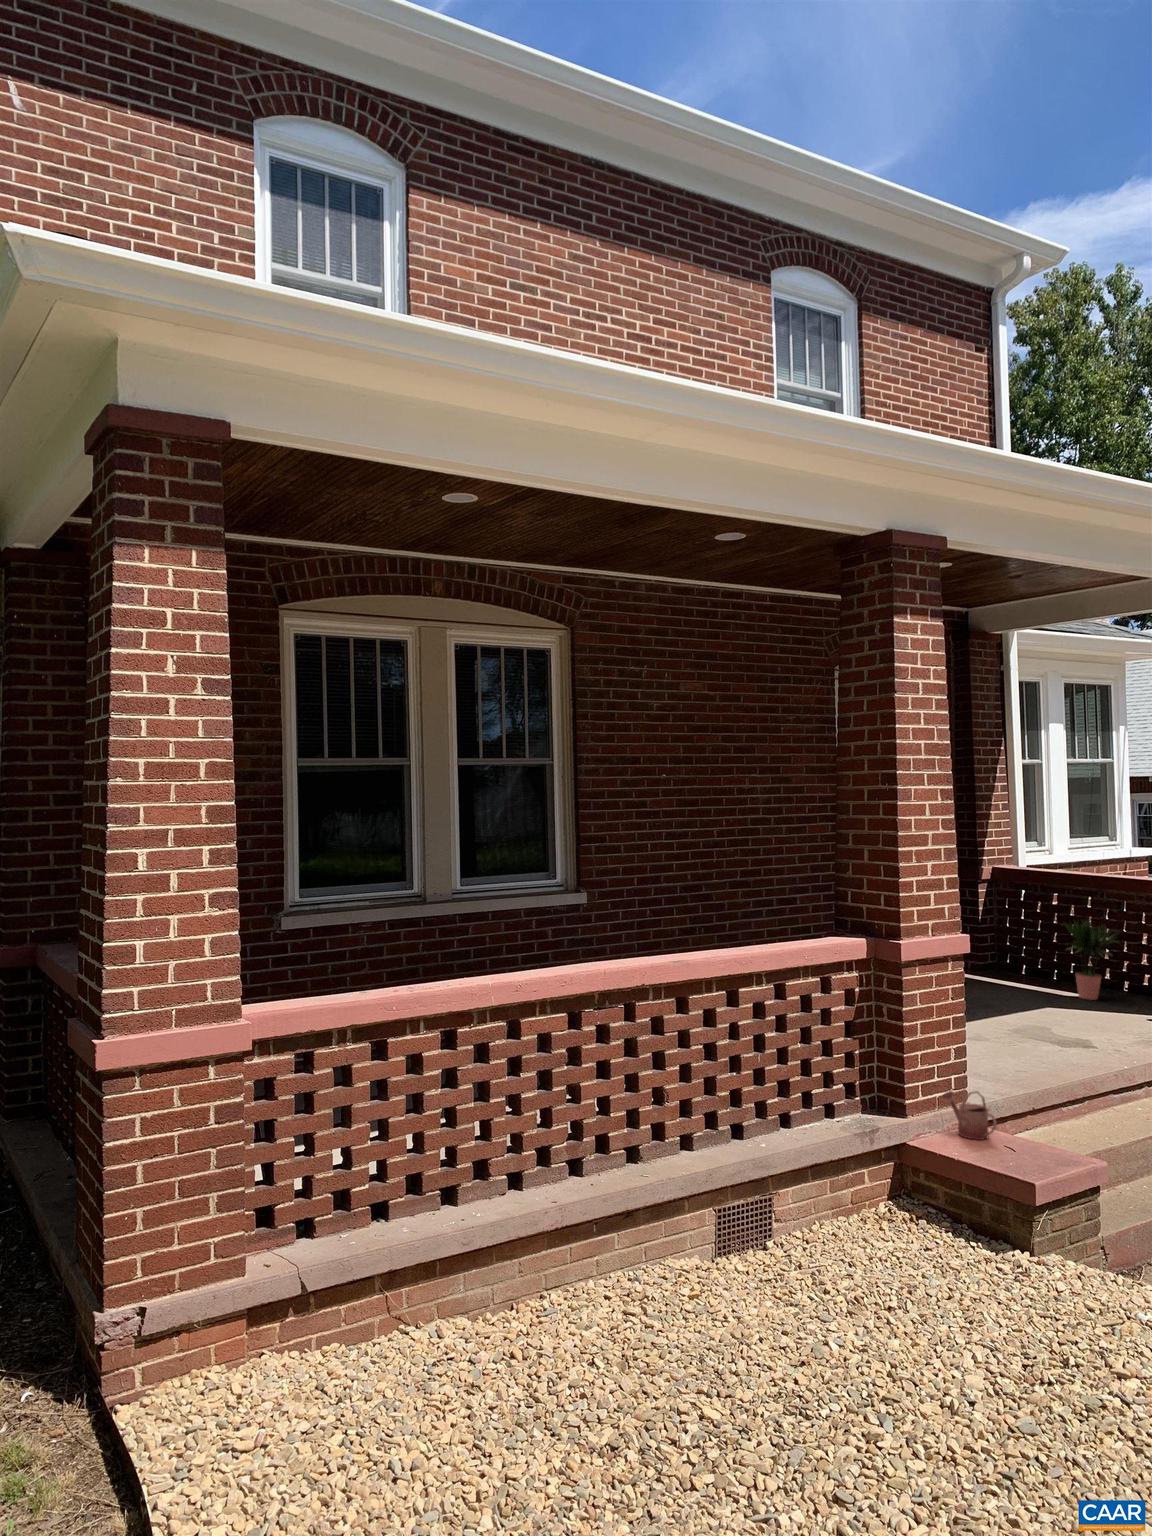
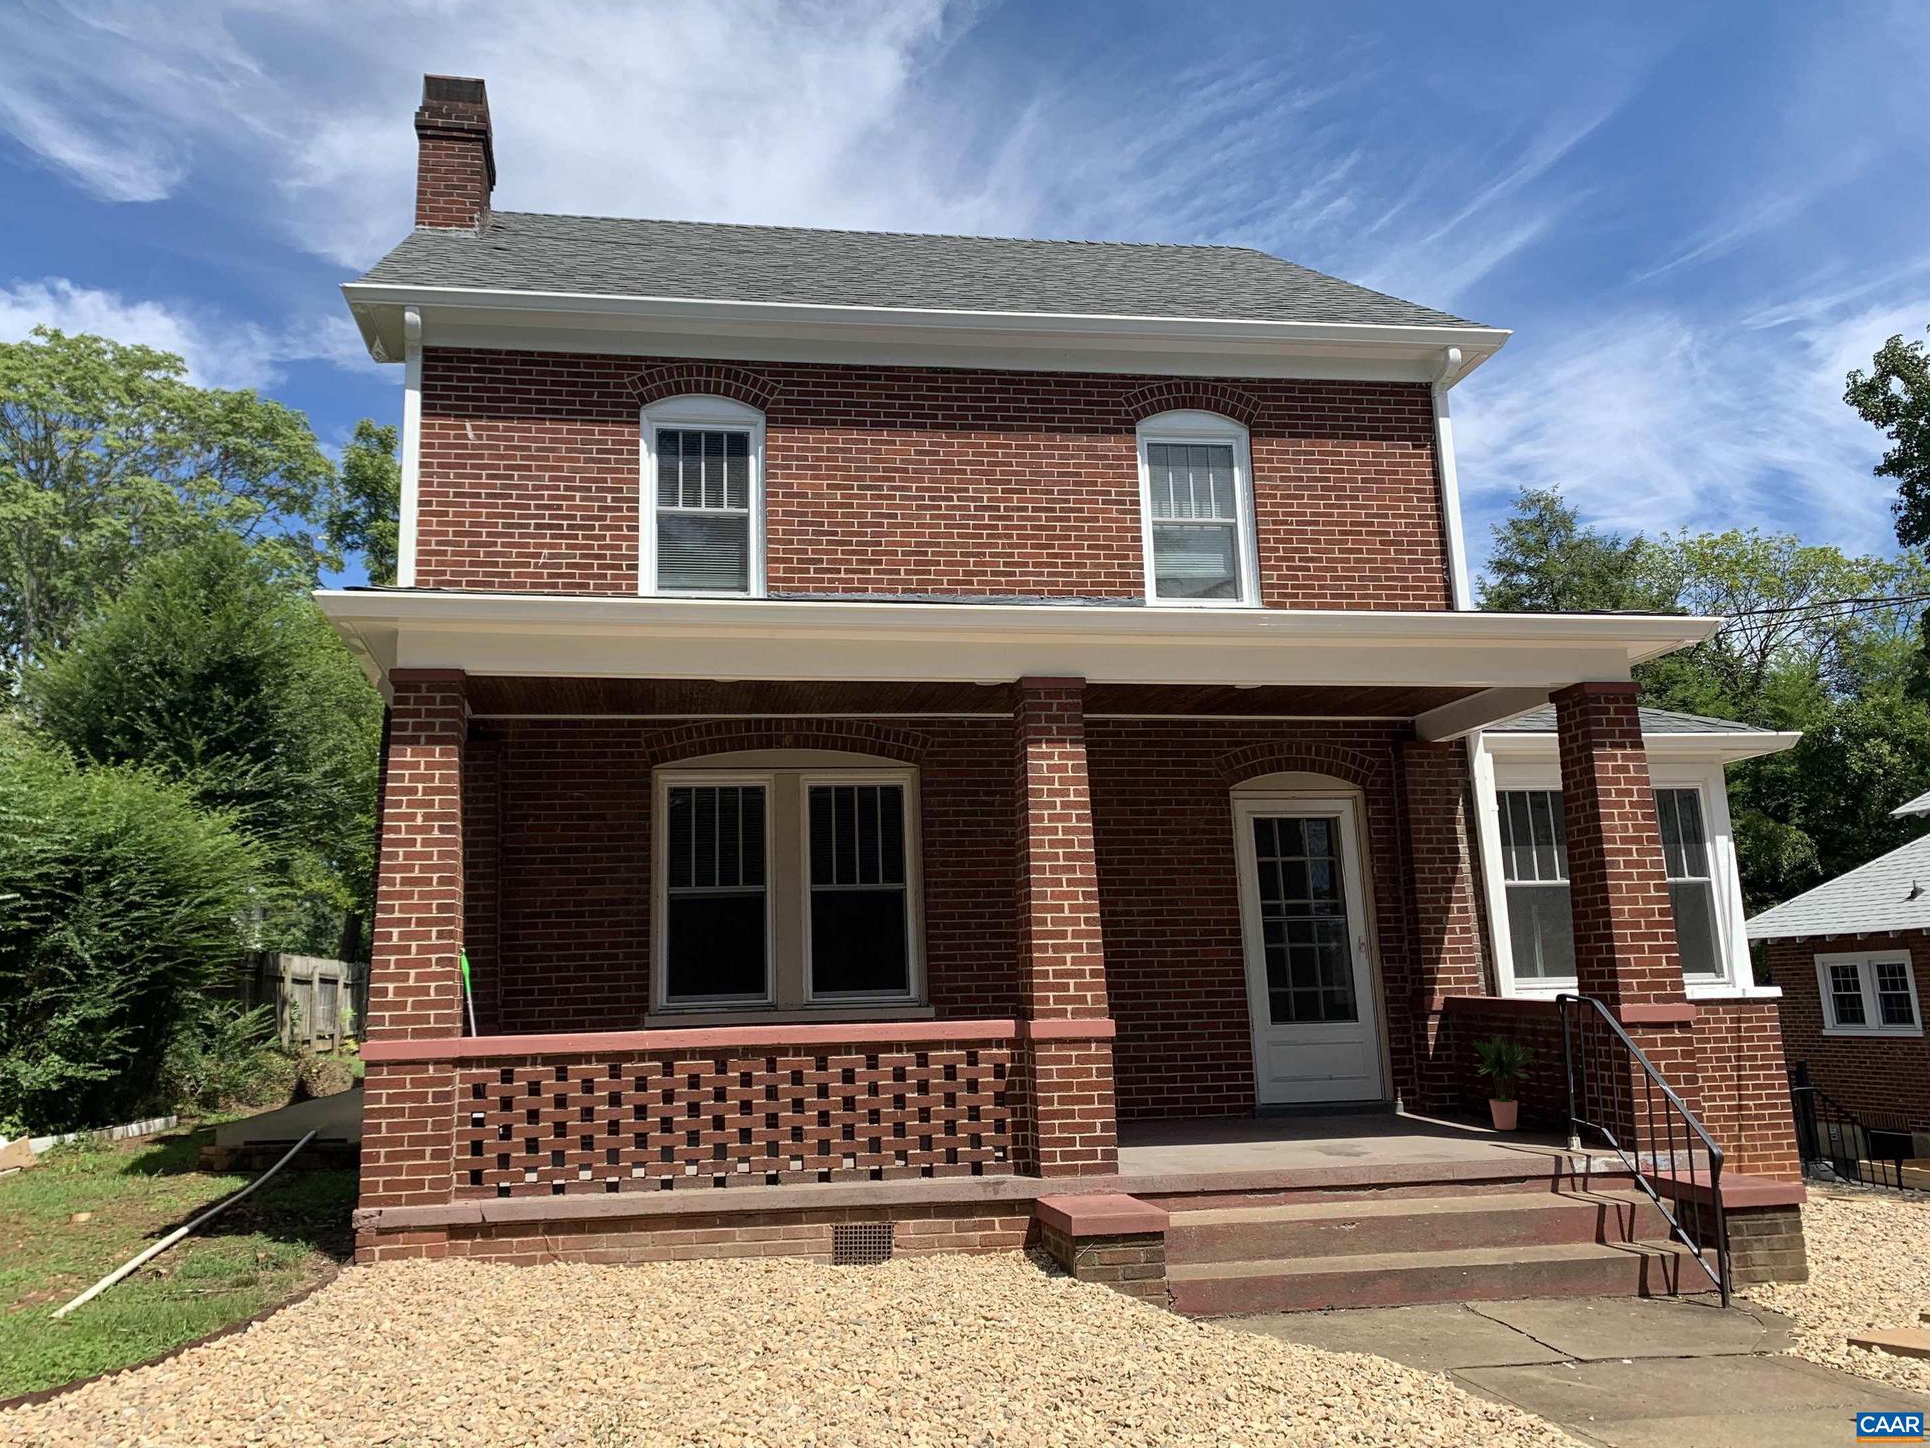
watering can: present [942,1091,997,1140] -> none [1067,1152,1095,1194]

